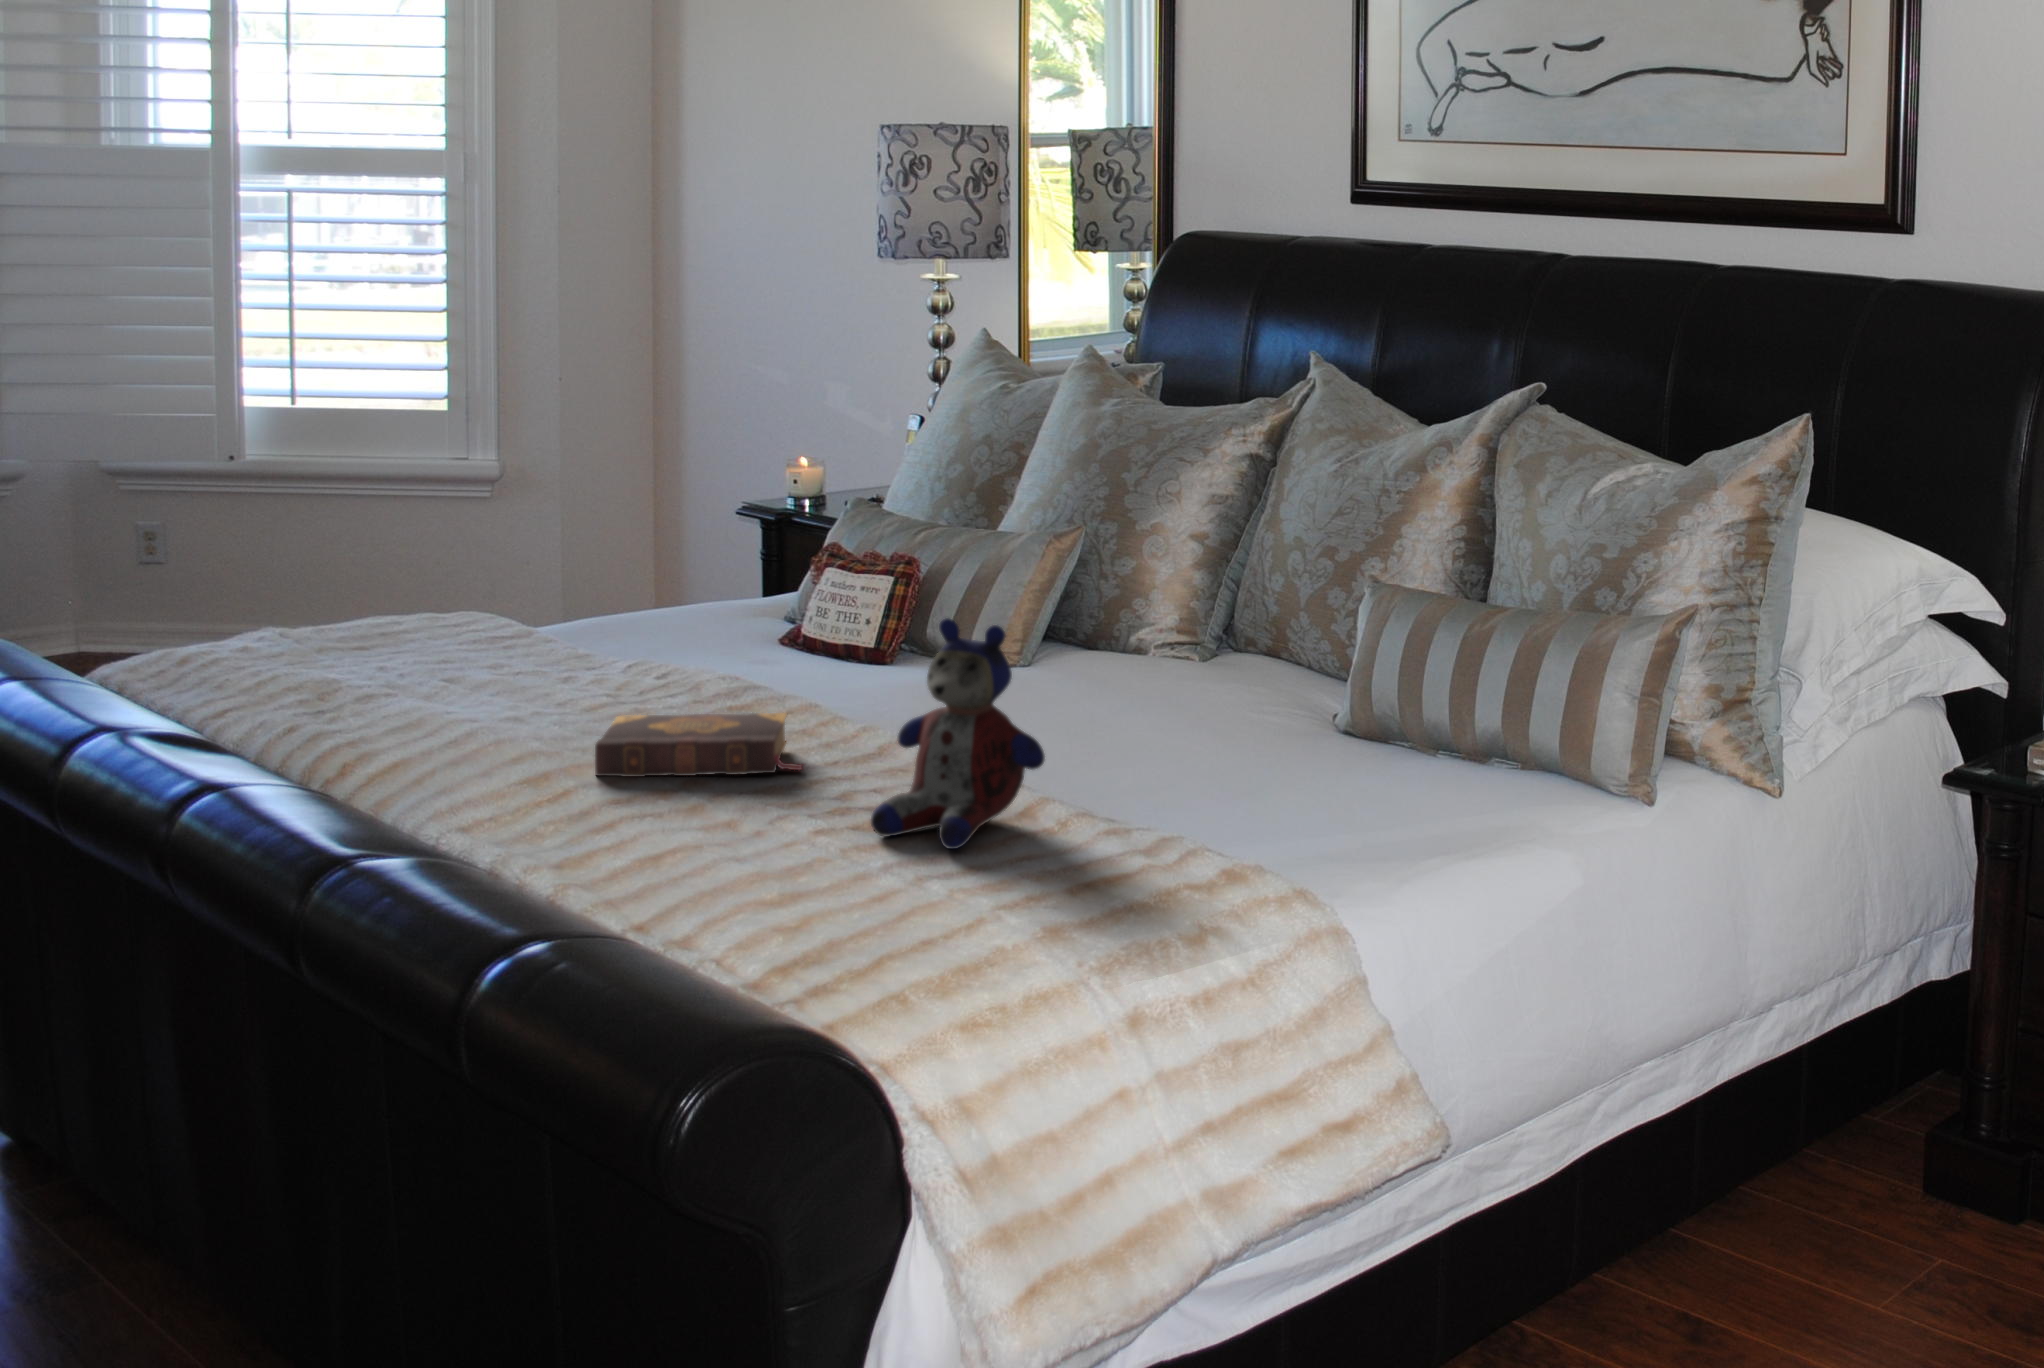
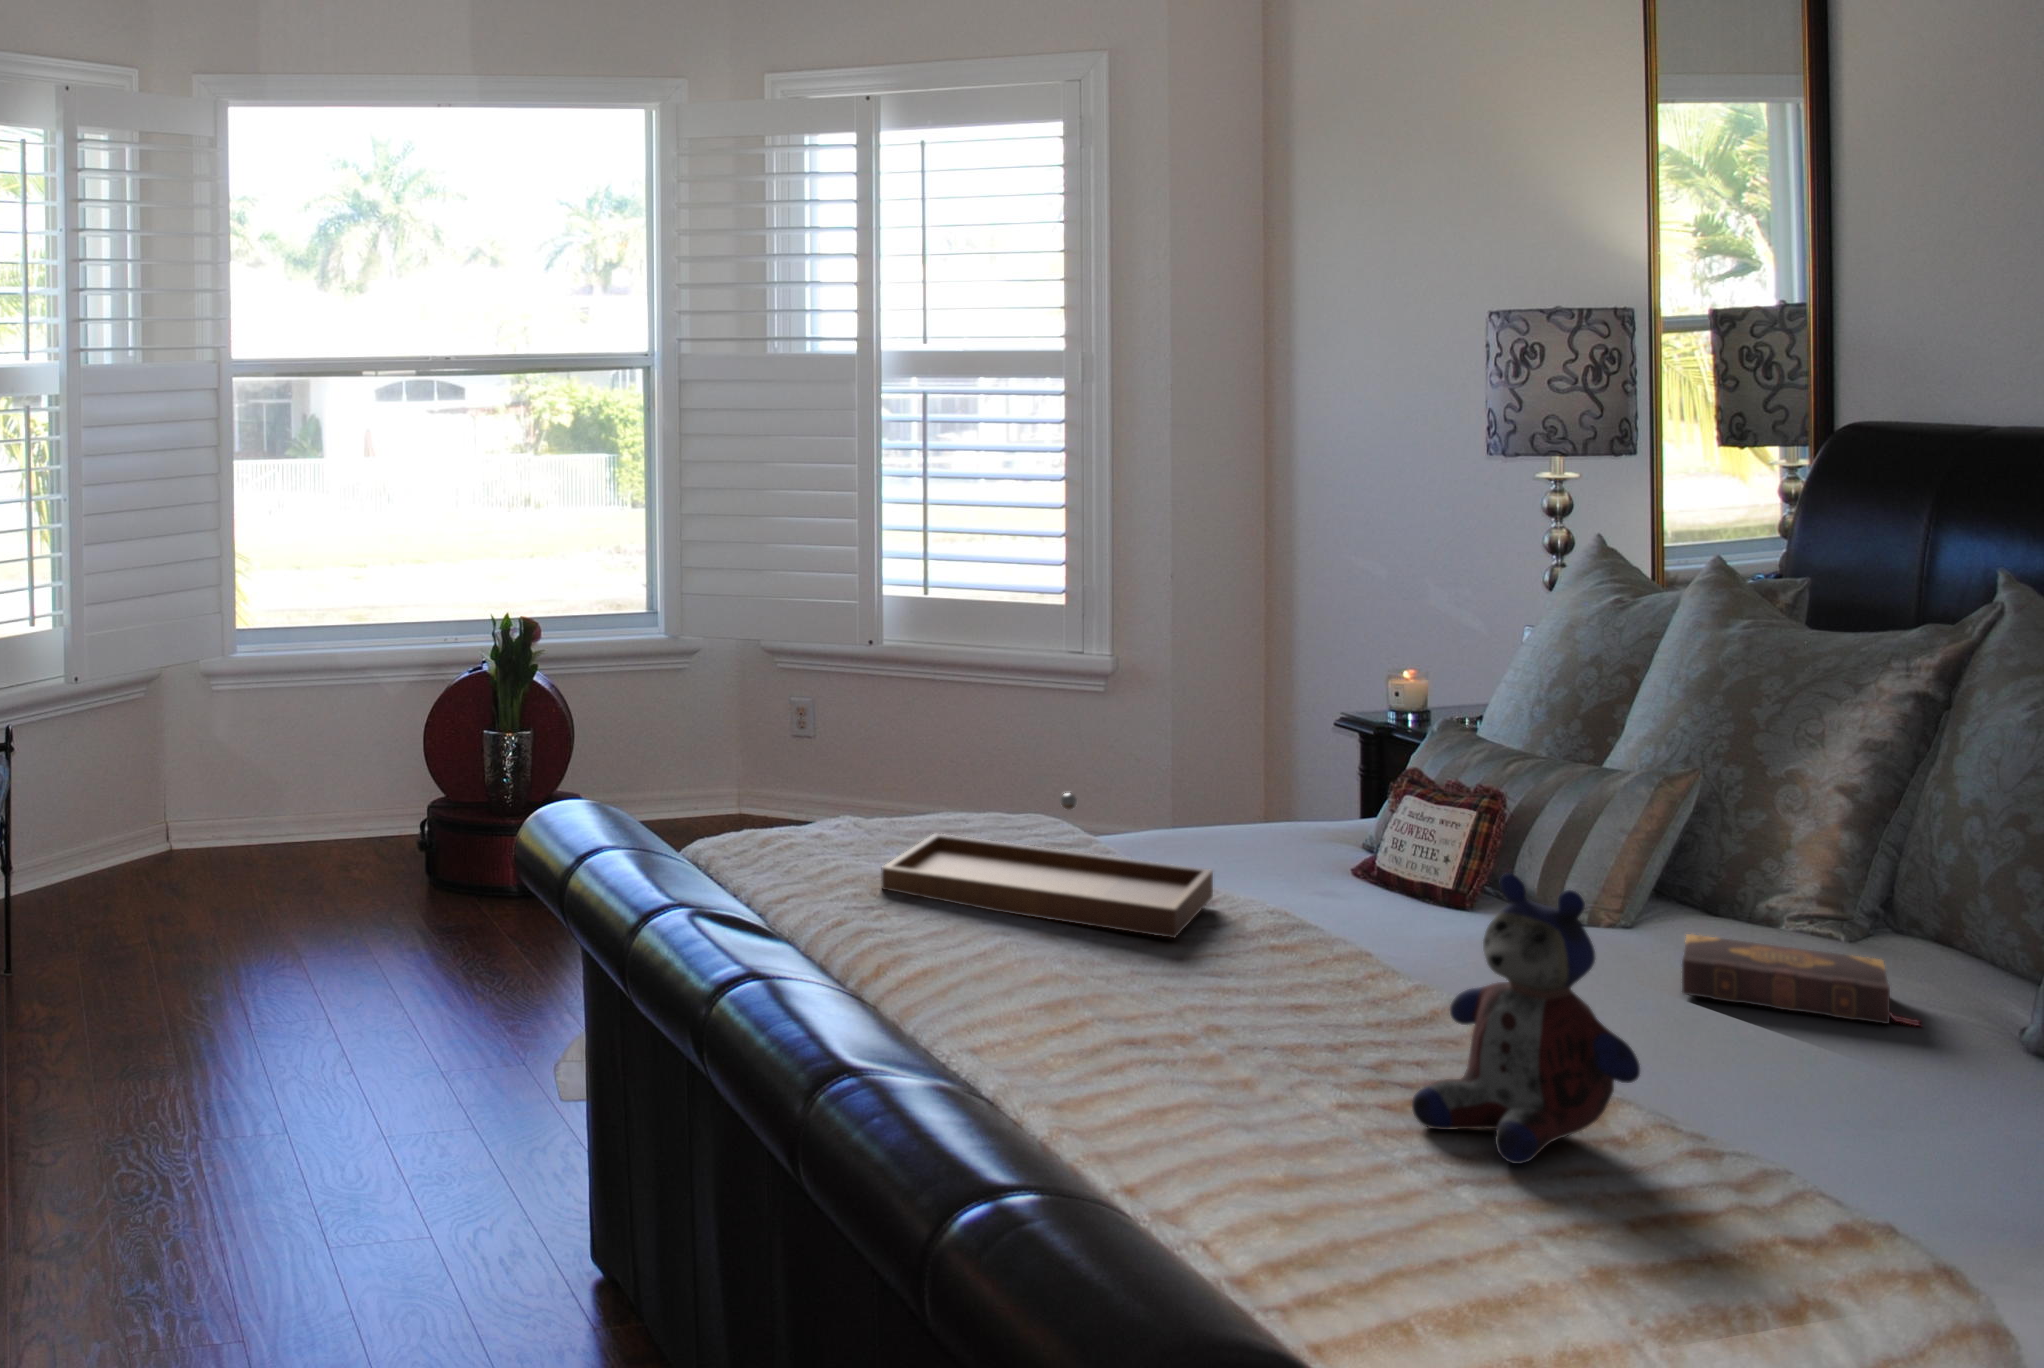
tray: none [318,599,669,726] -> present [881,793,1213,938]
book: present [595,713,803,777] -> present [1682,934,1920,1026]

